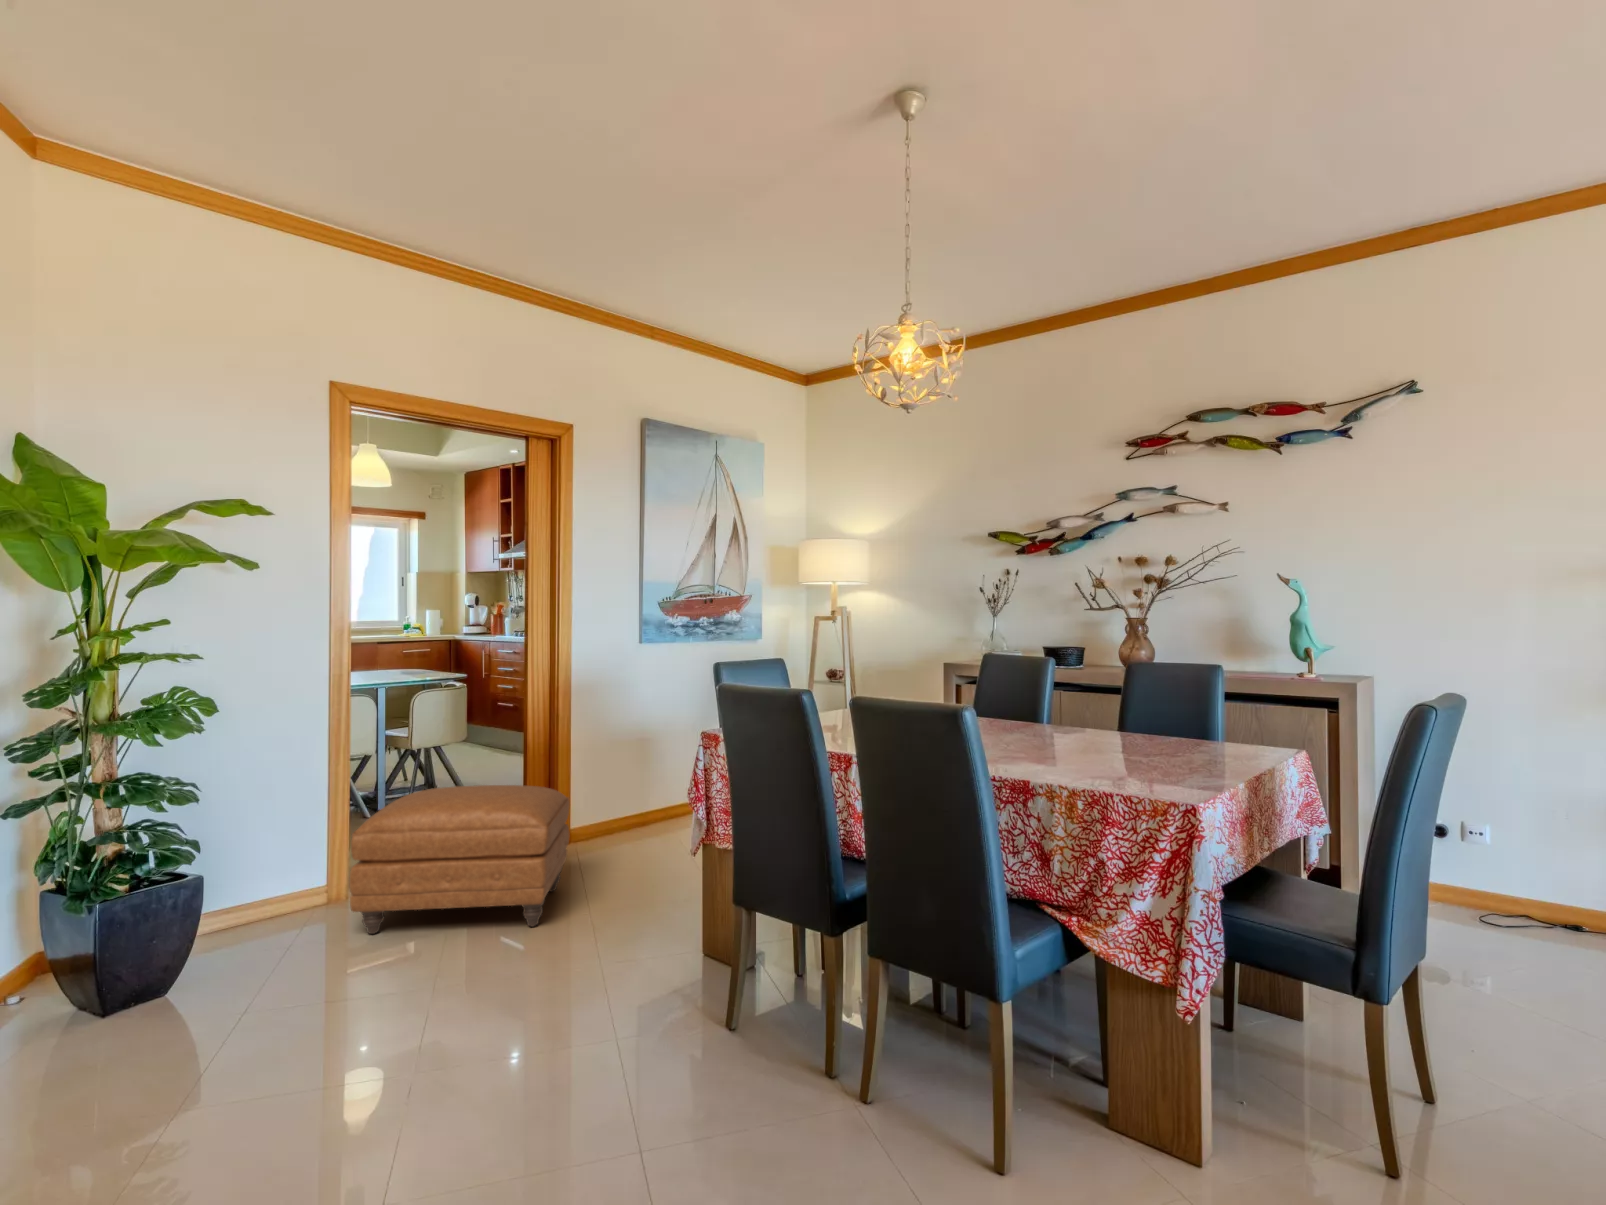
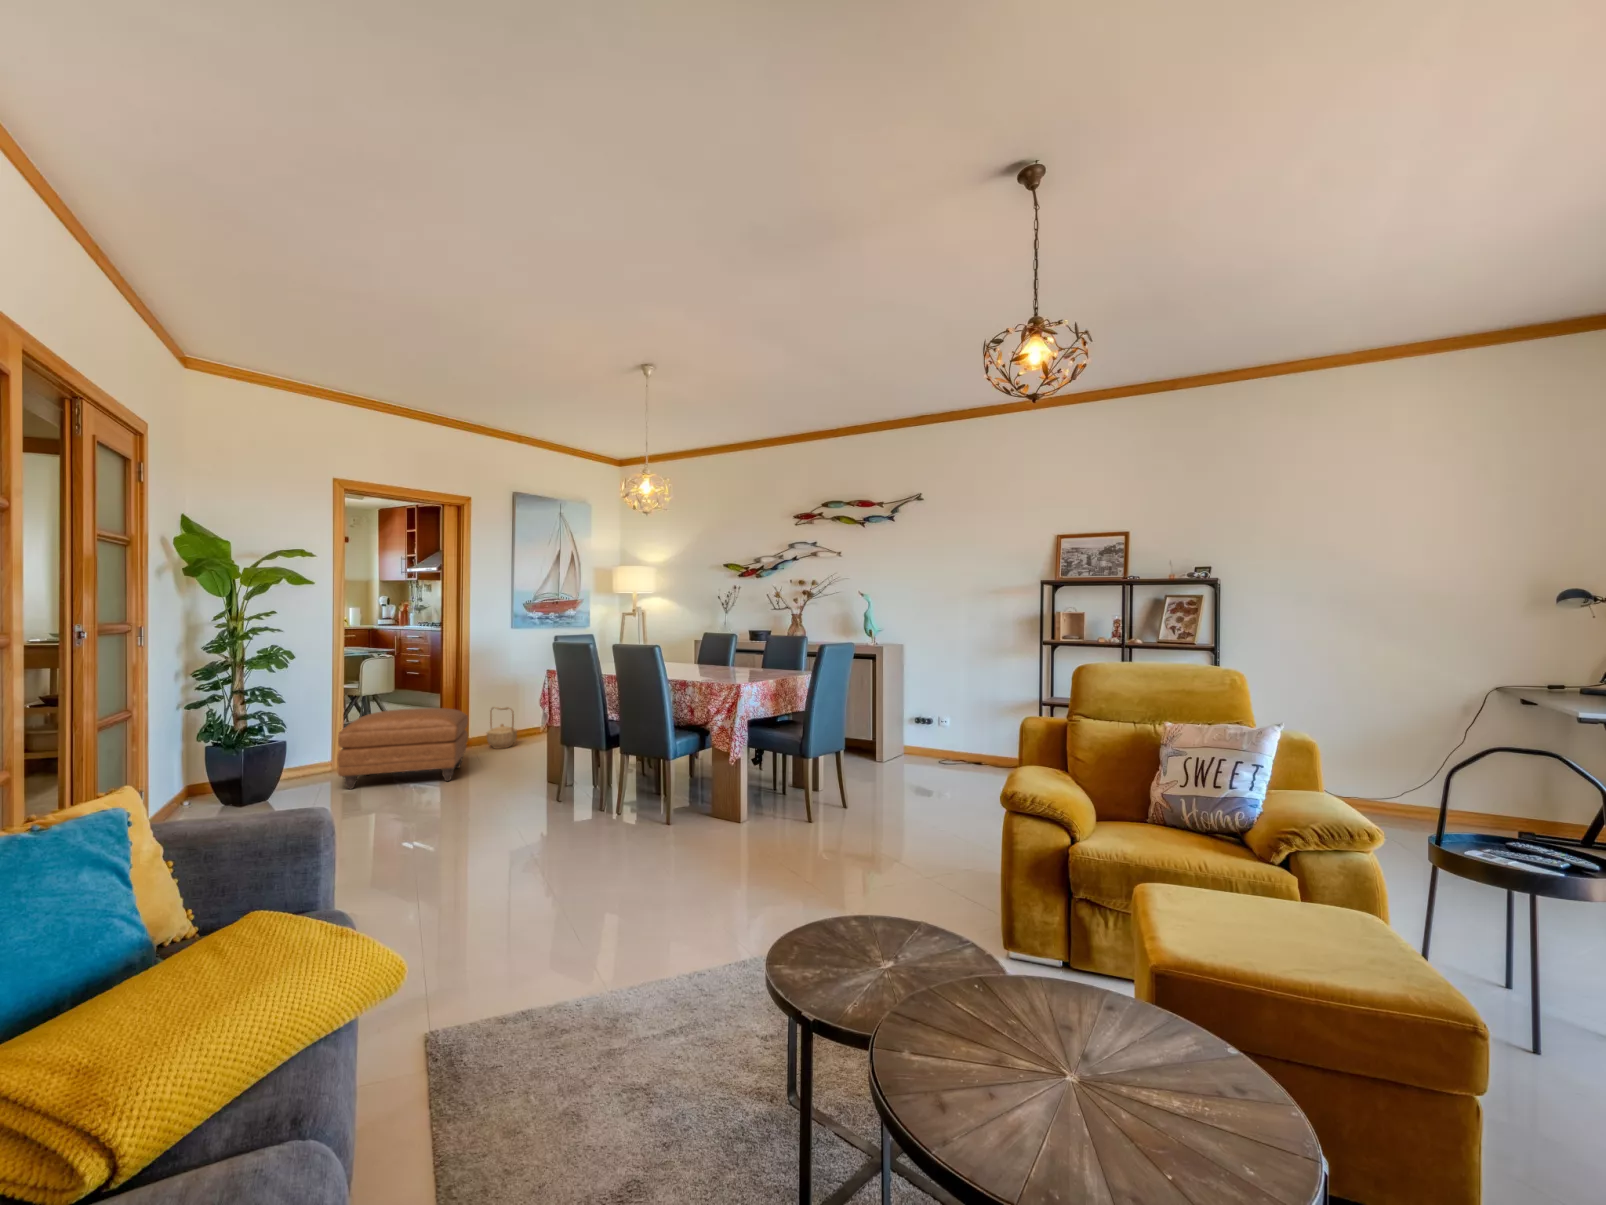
basket: none [601,774,649,847] -> present [487,707,517,749]

